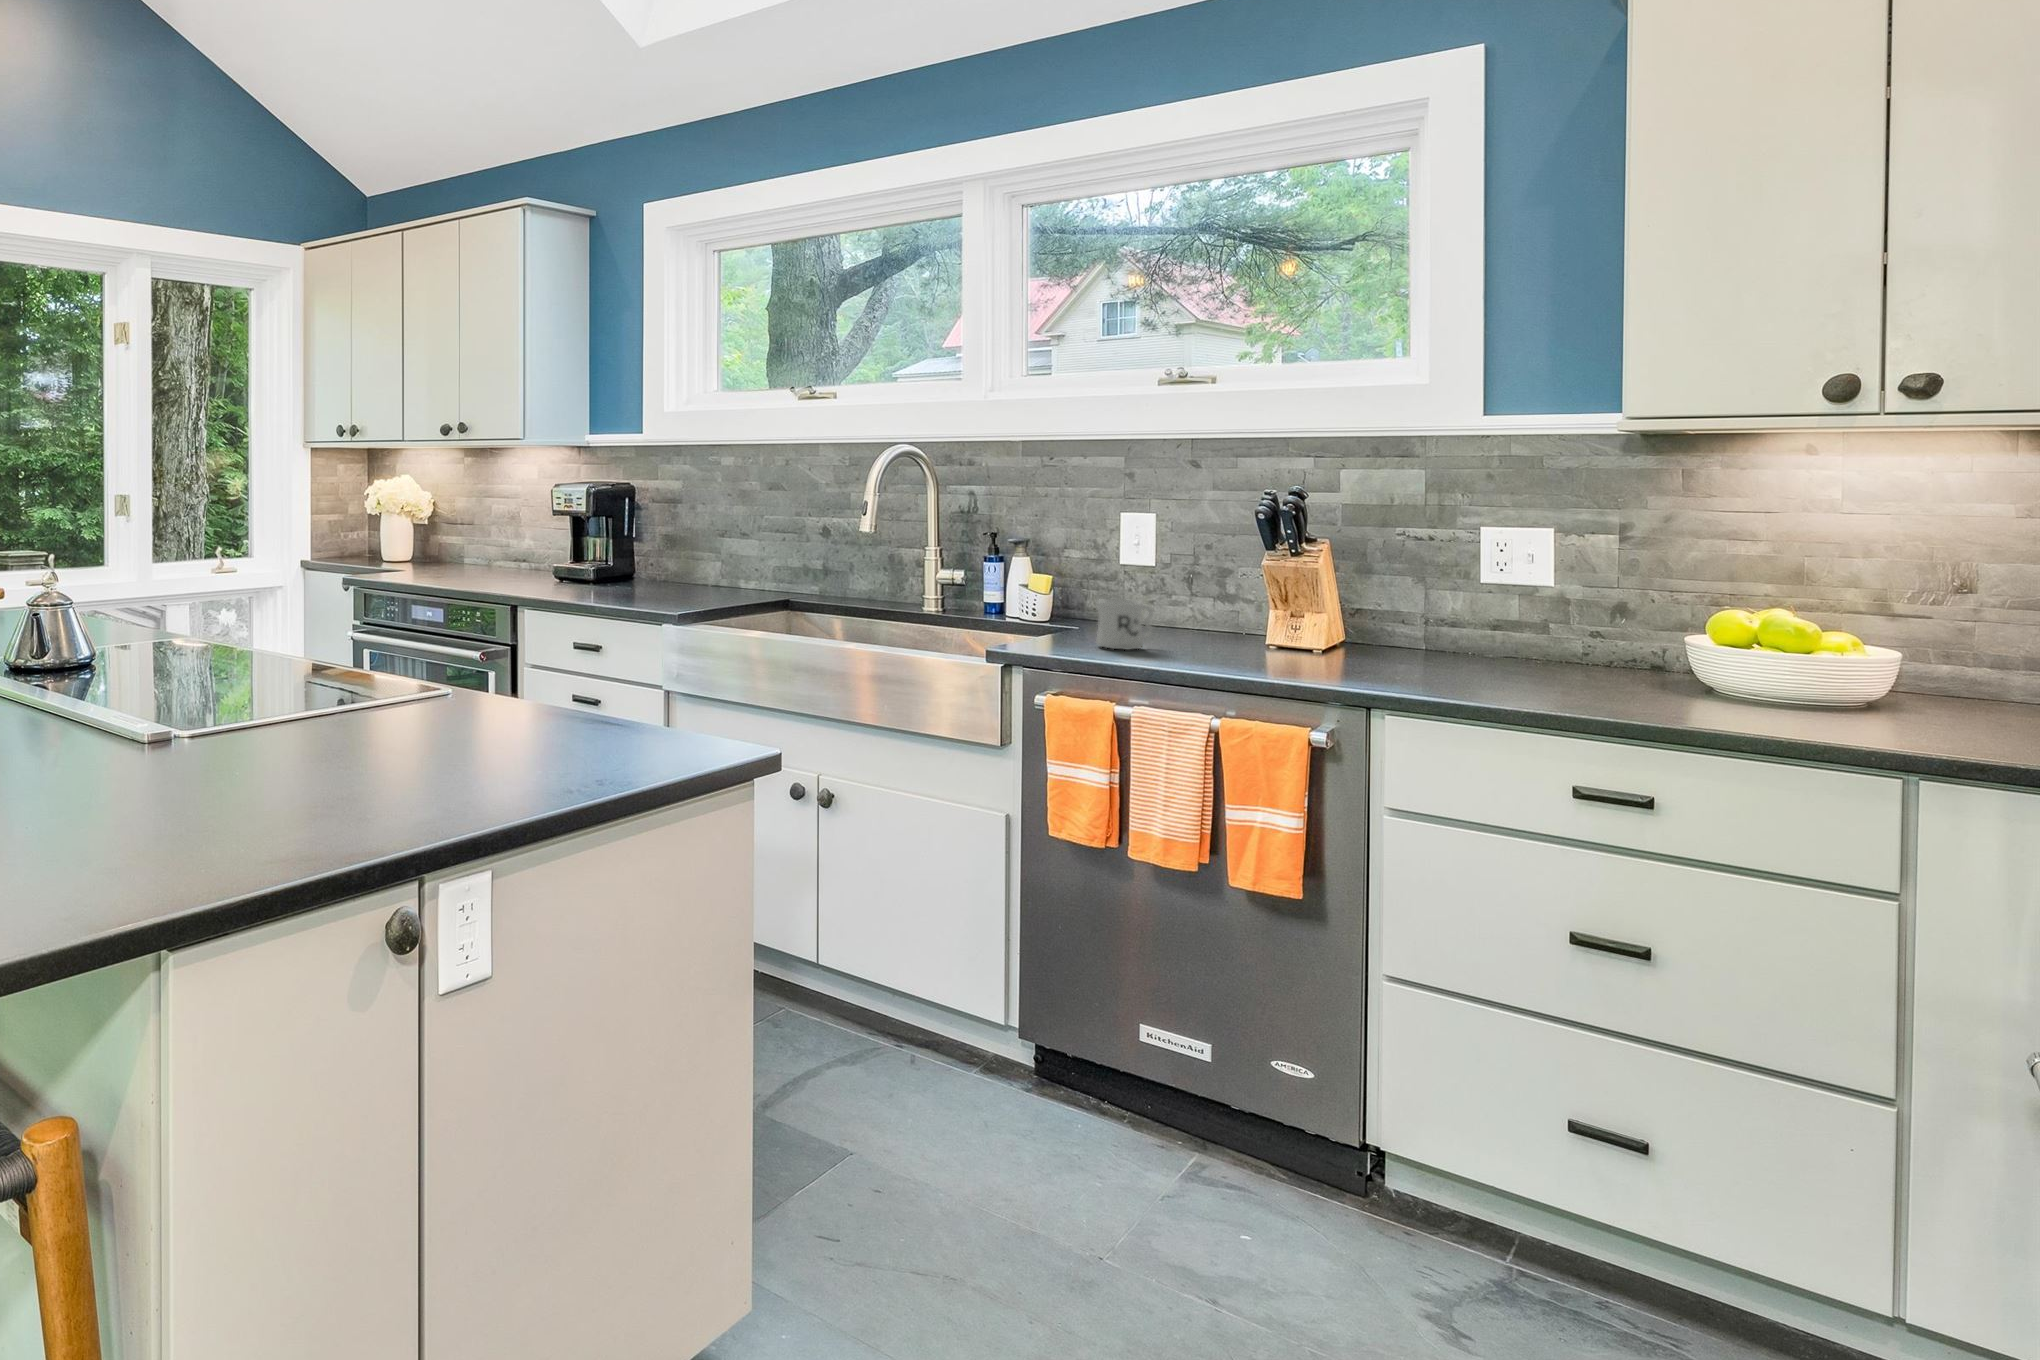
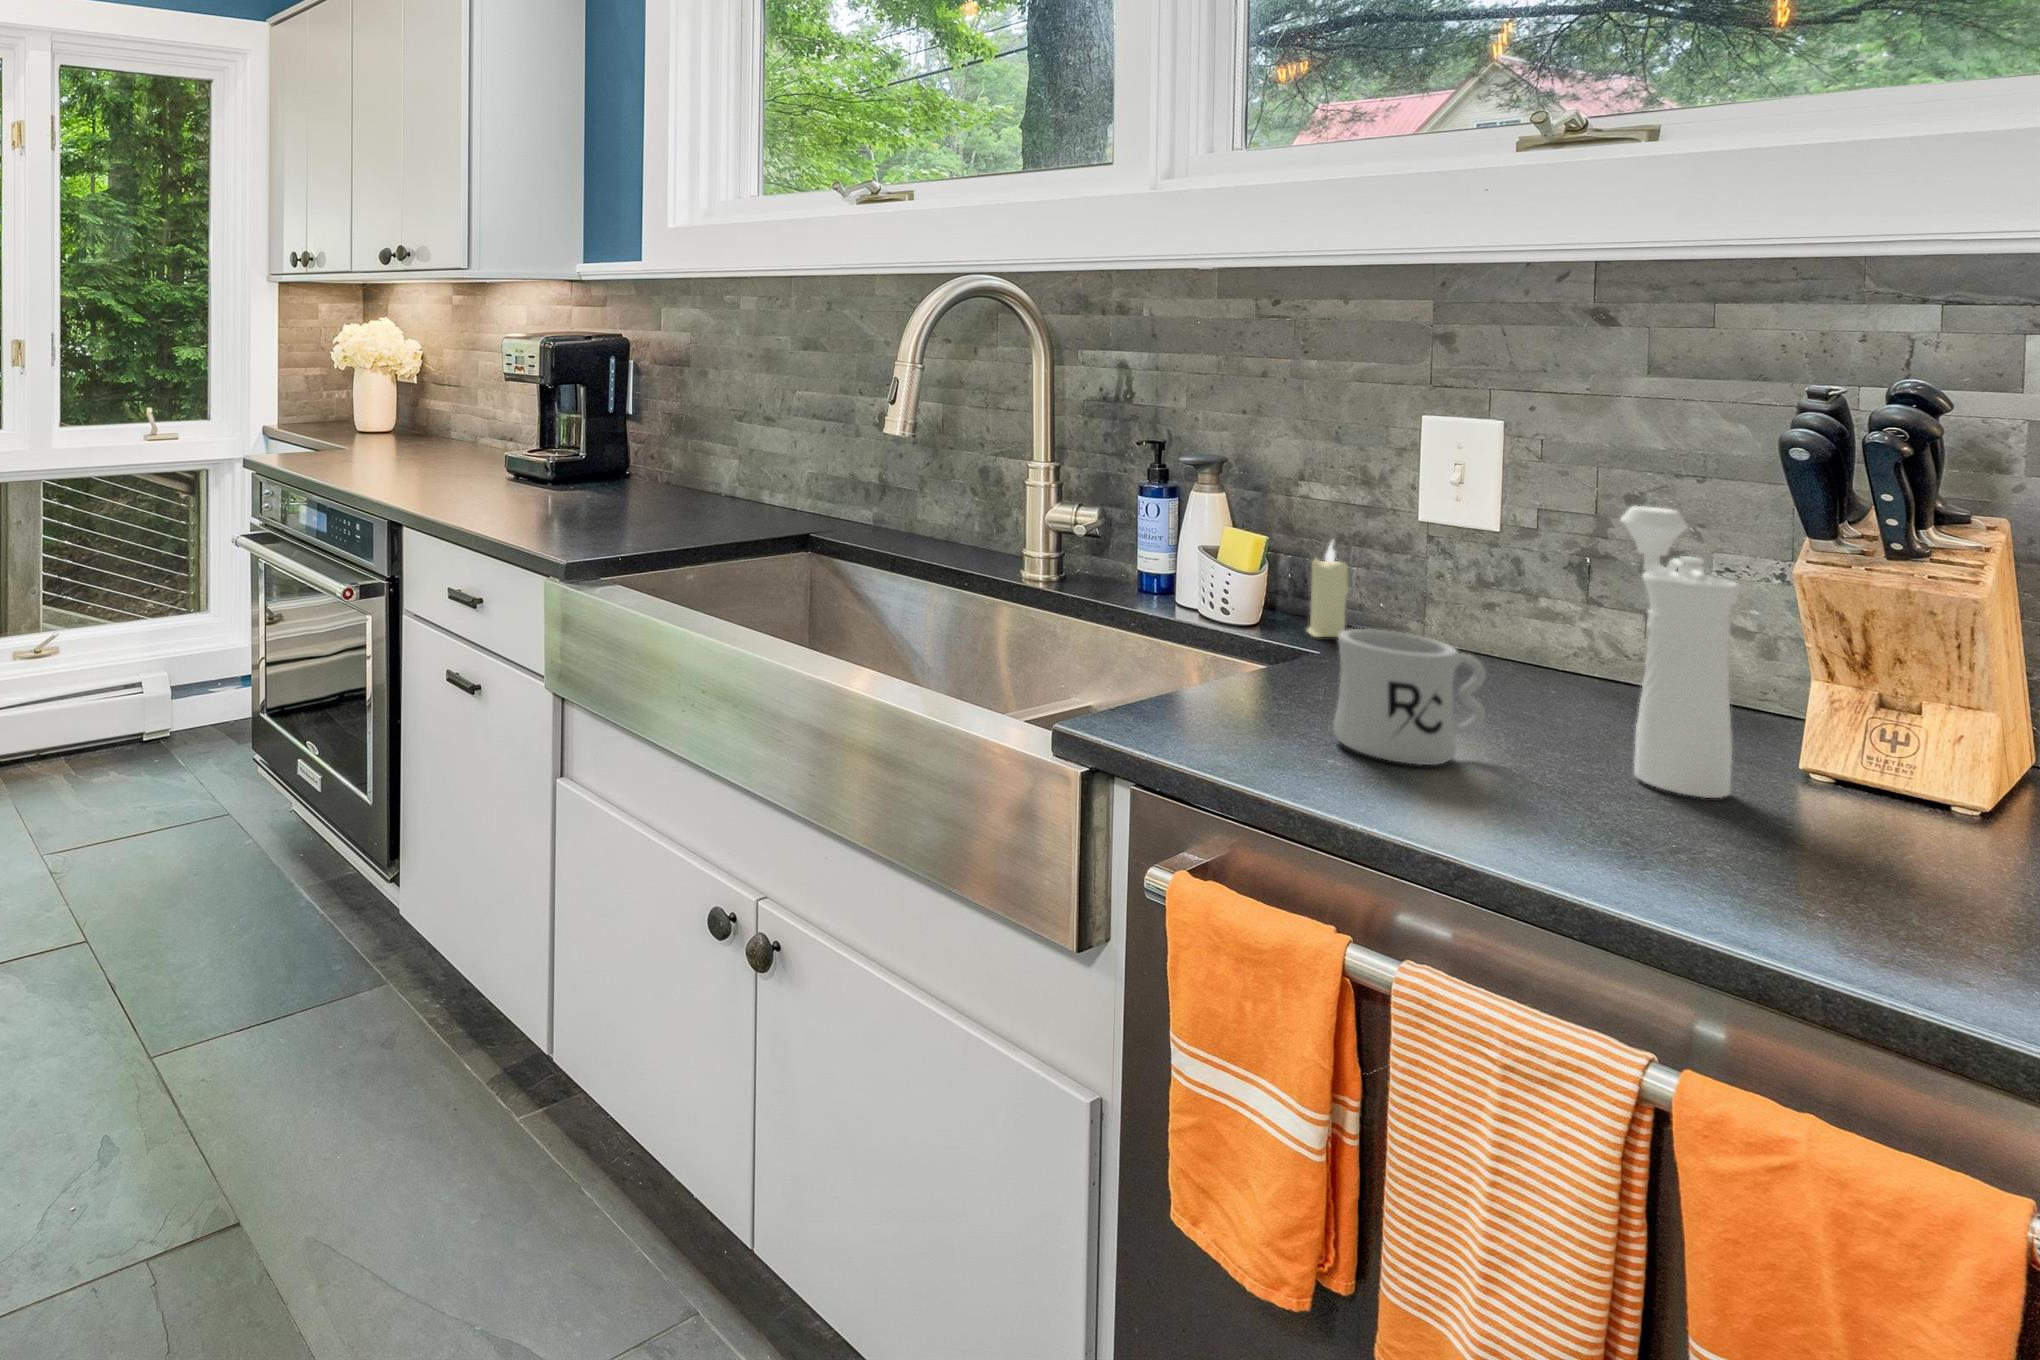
pepper mill: none [1201,543,1240,651] -> present [1621,506,1740,798]
candle: none [1073,574,1091,623] -> present [1307,542,1348,637]

